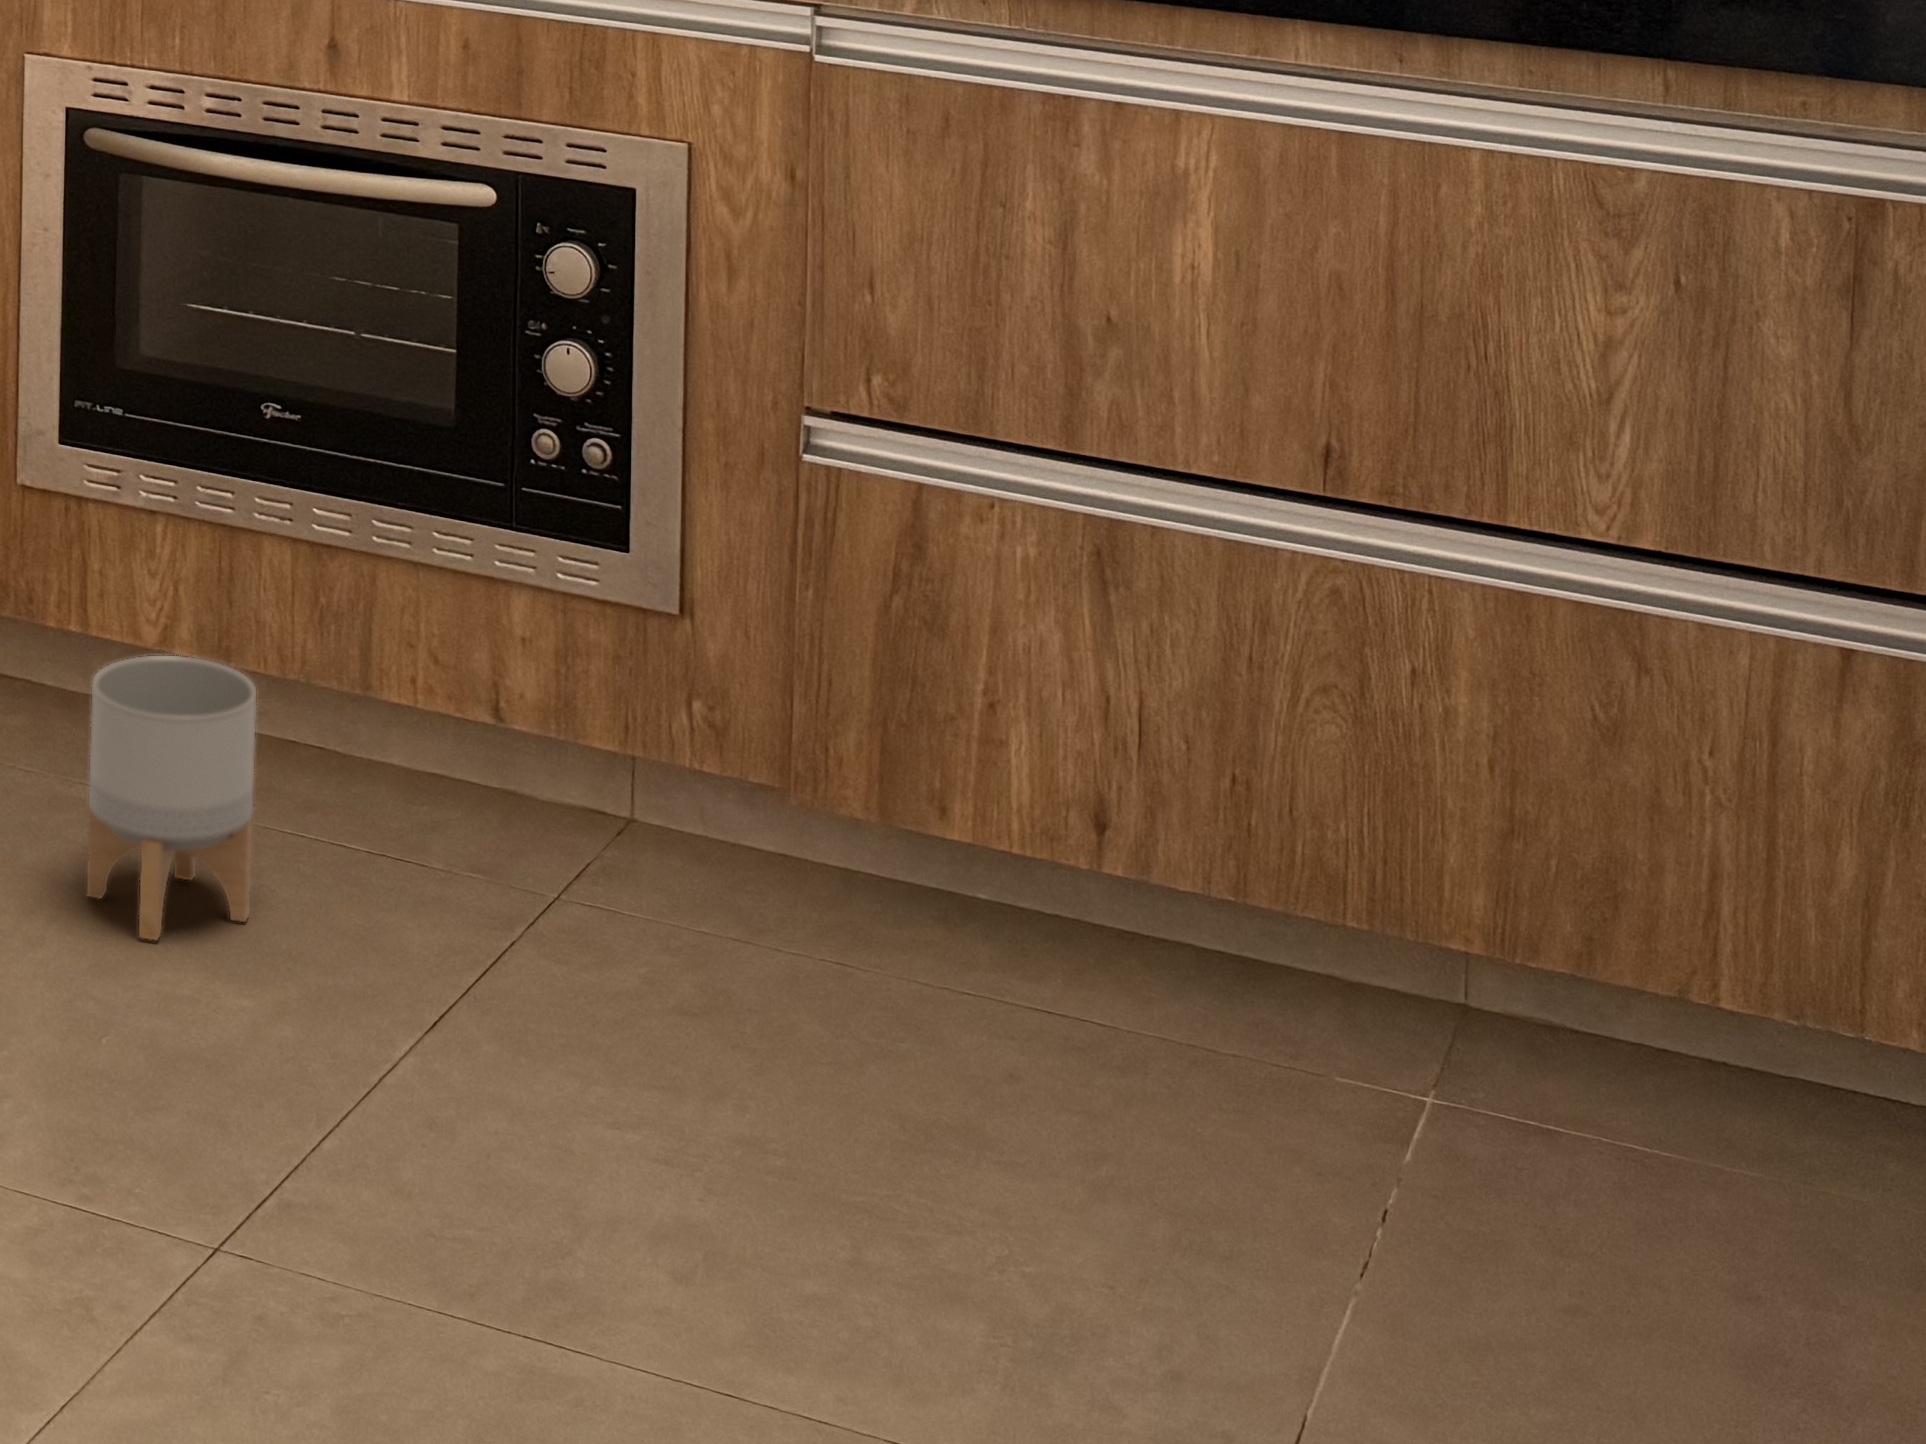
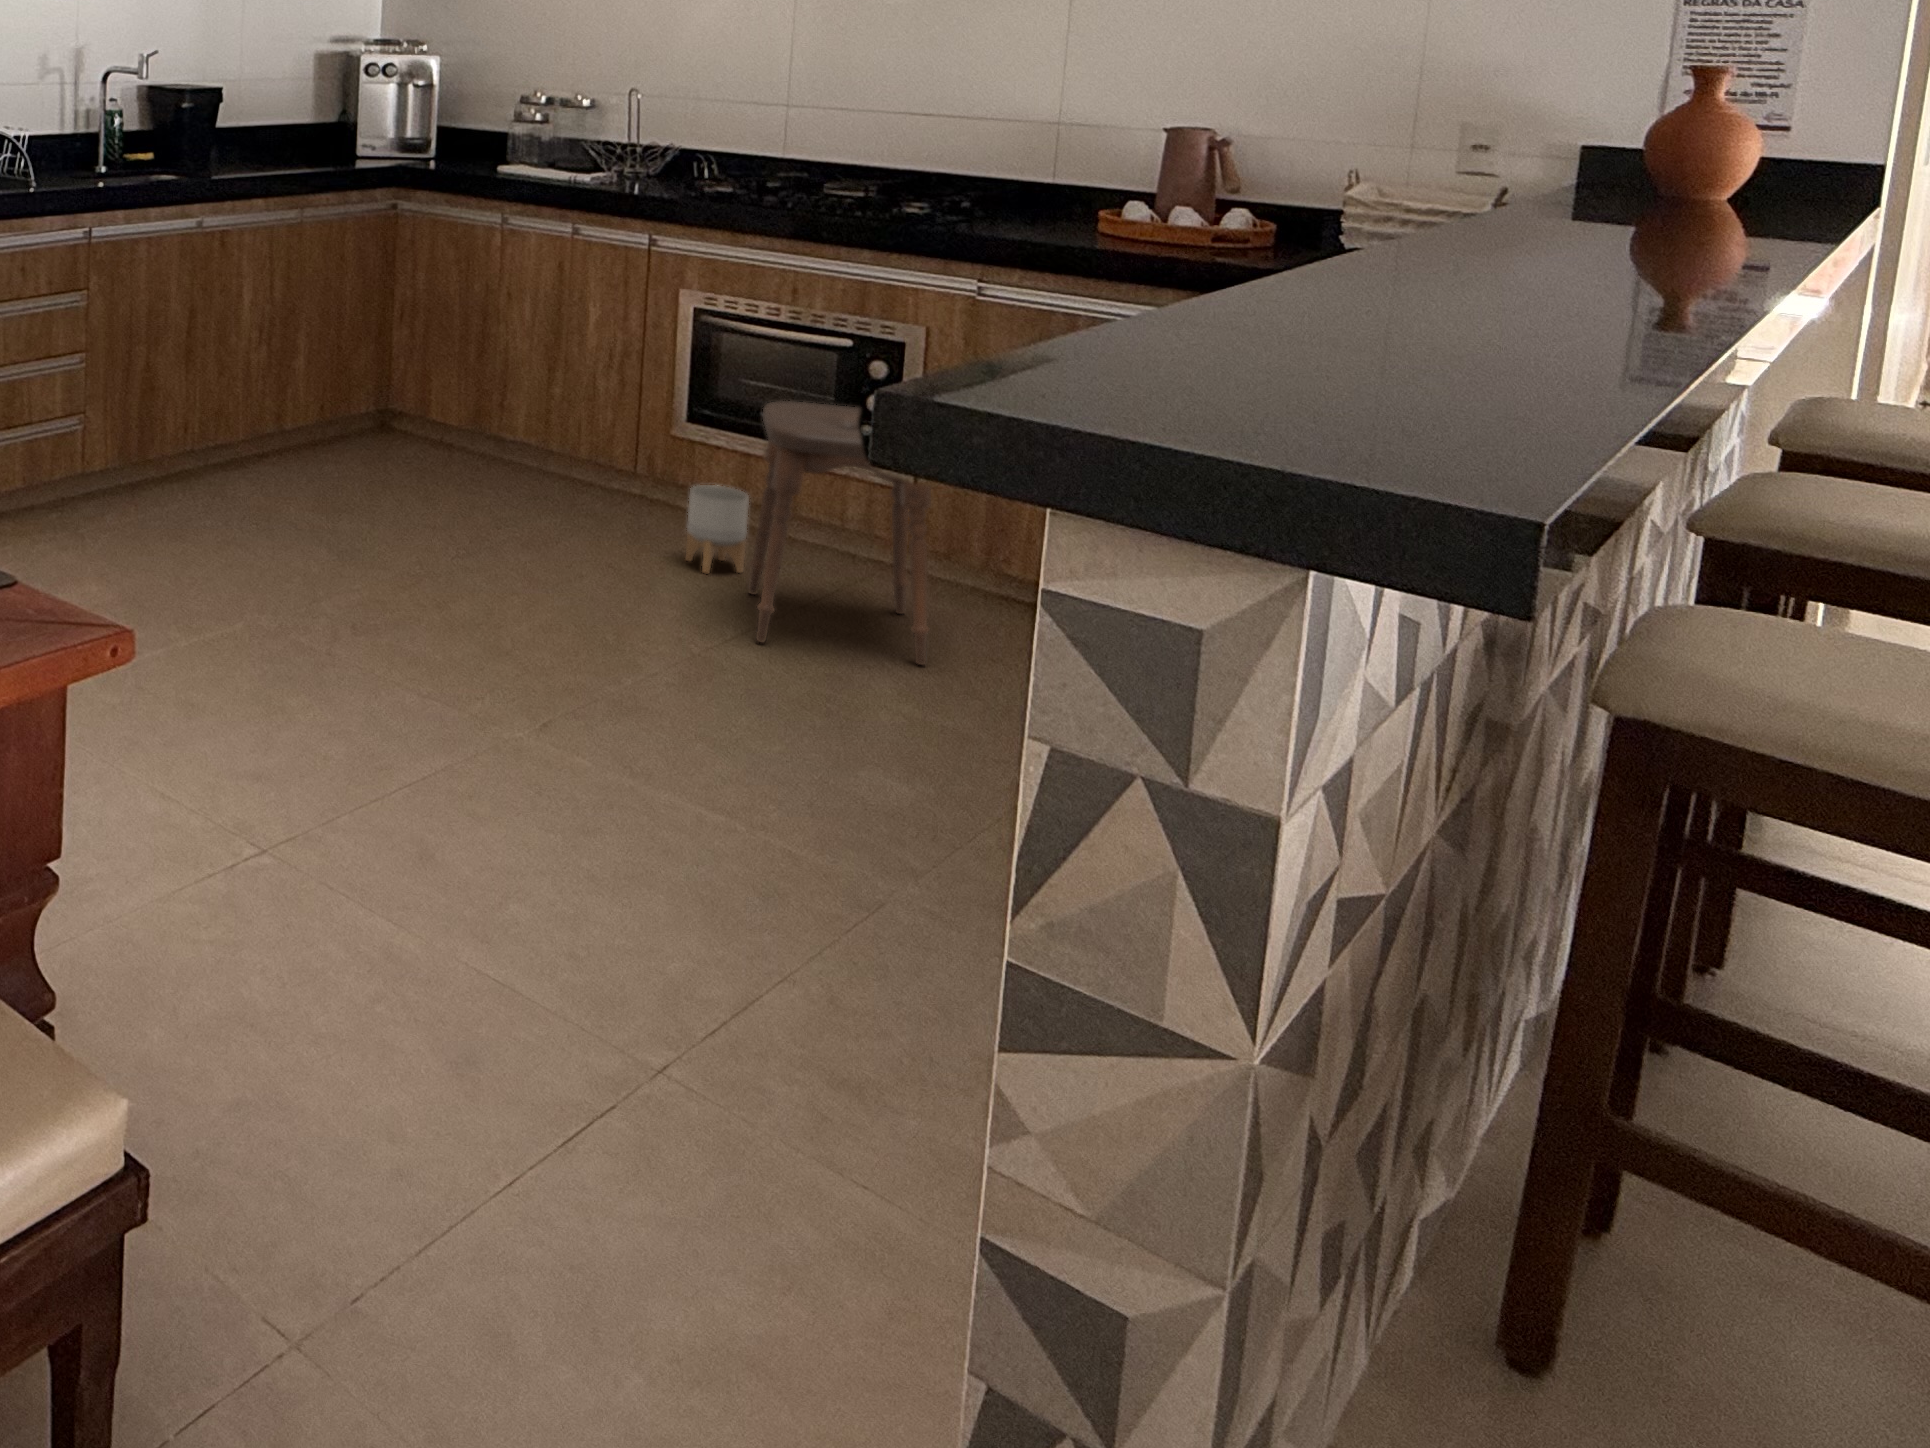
stool: none [277,413,808,1213] -> present [748,401,931,665]

